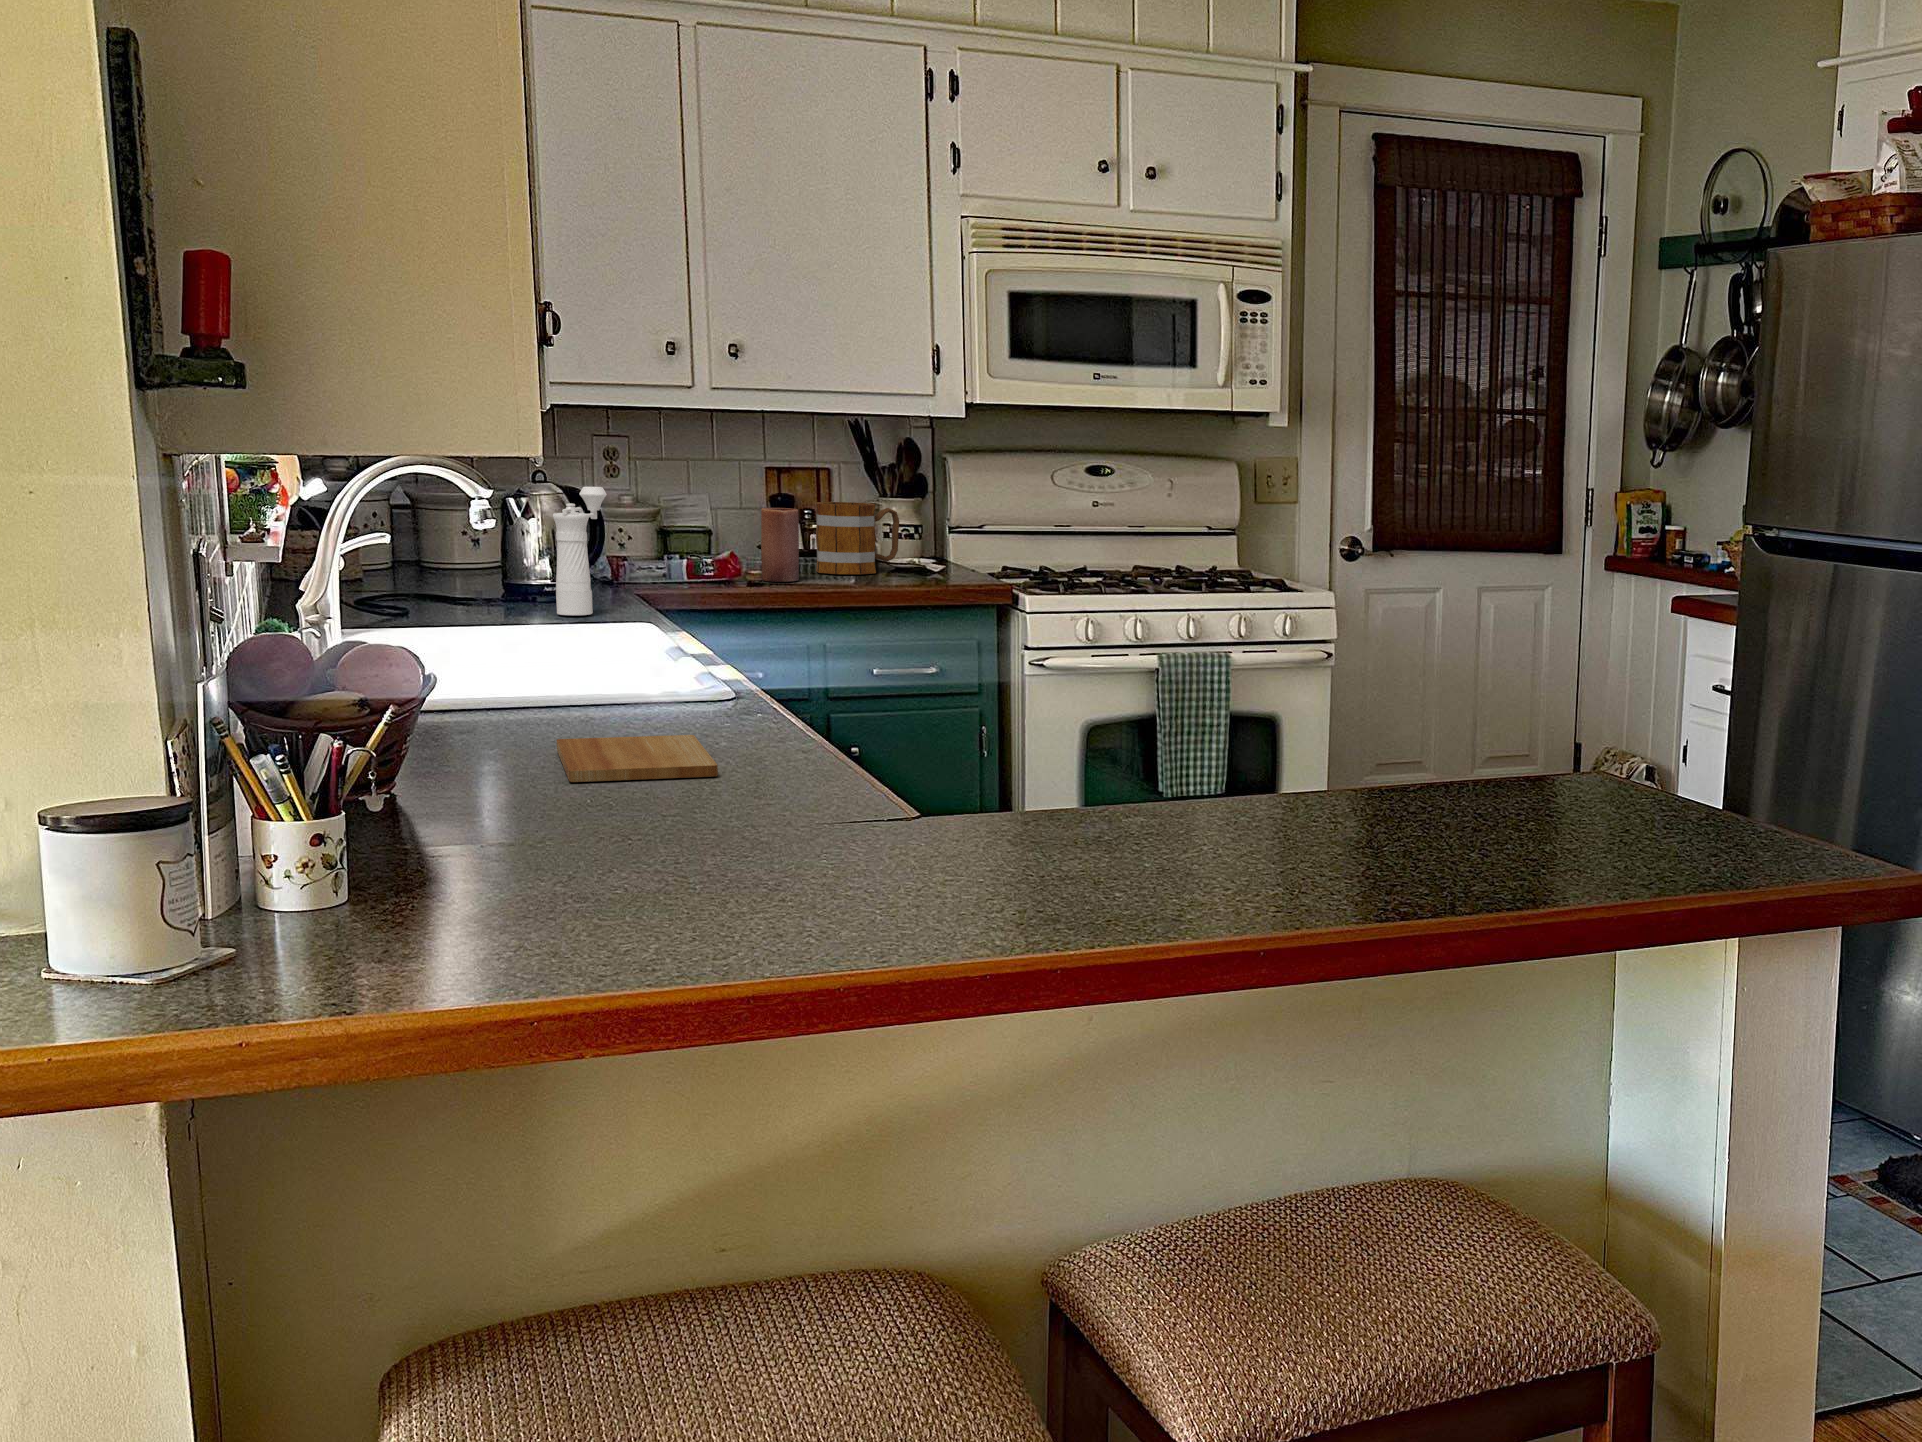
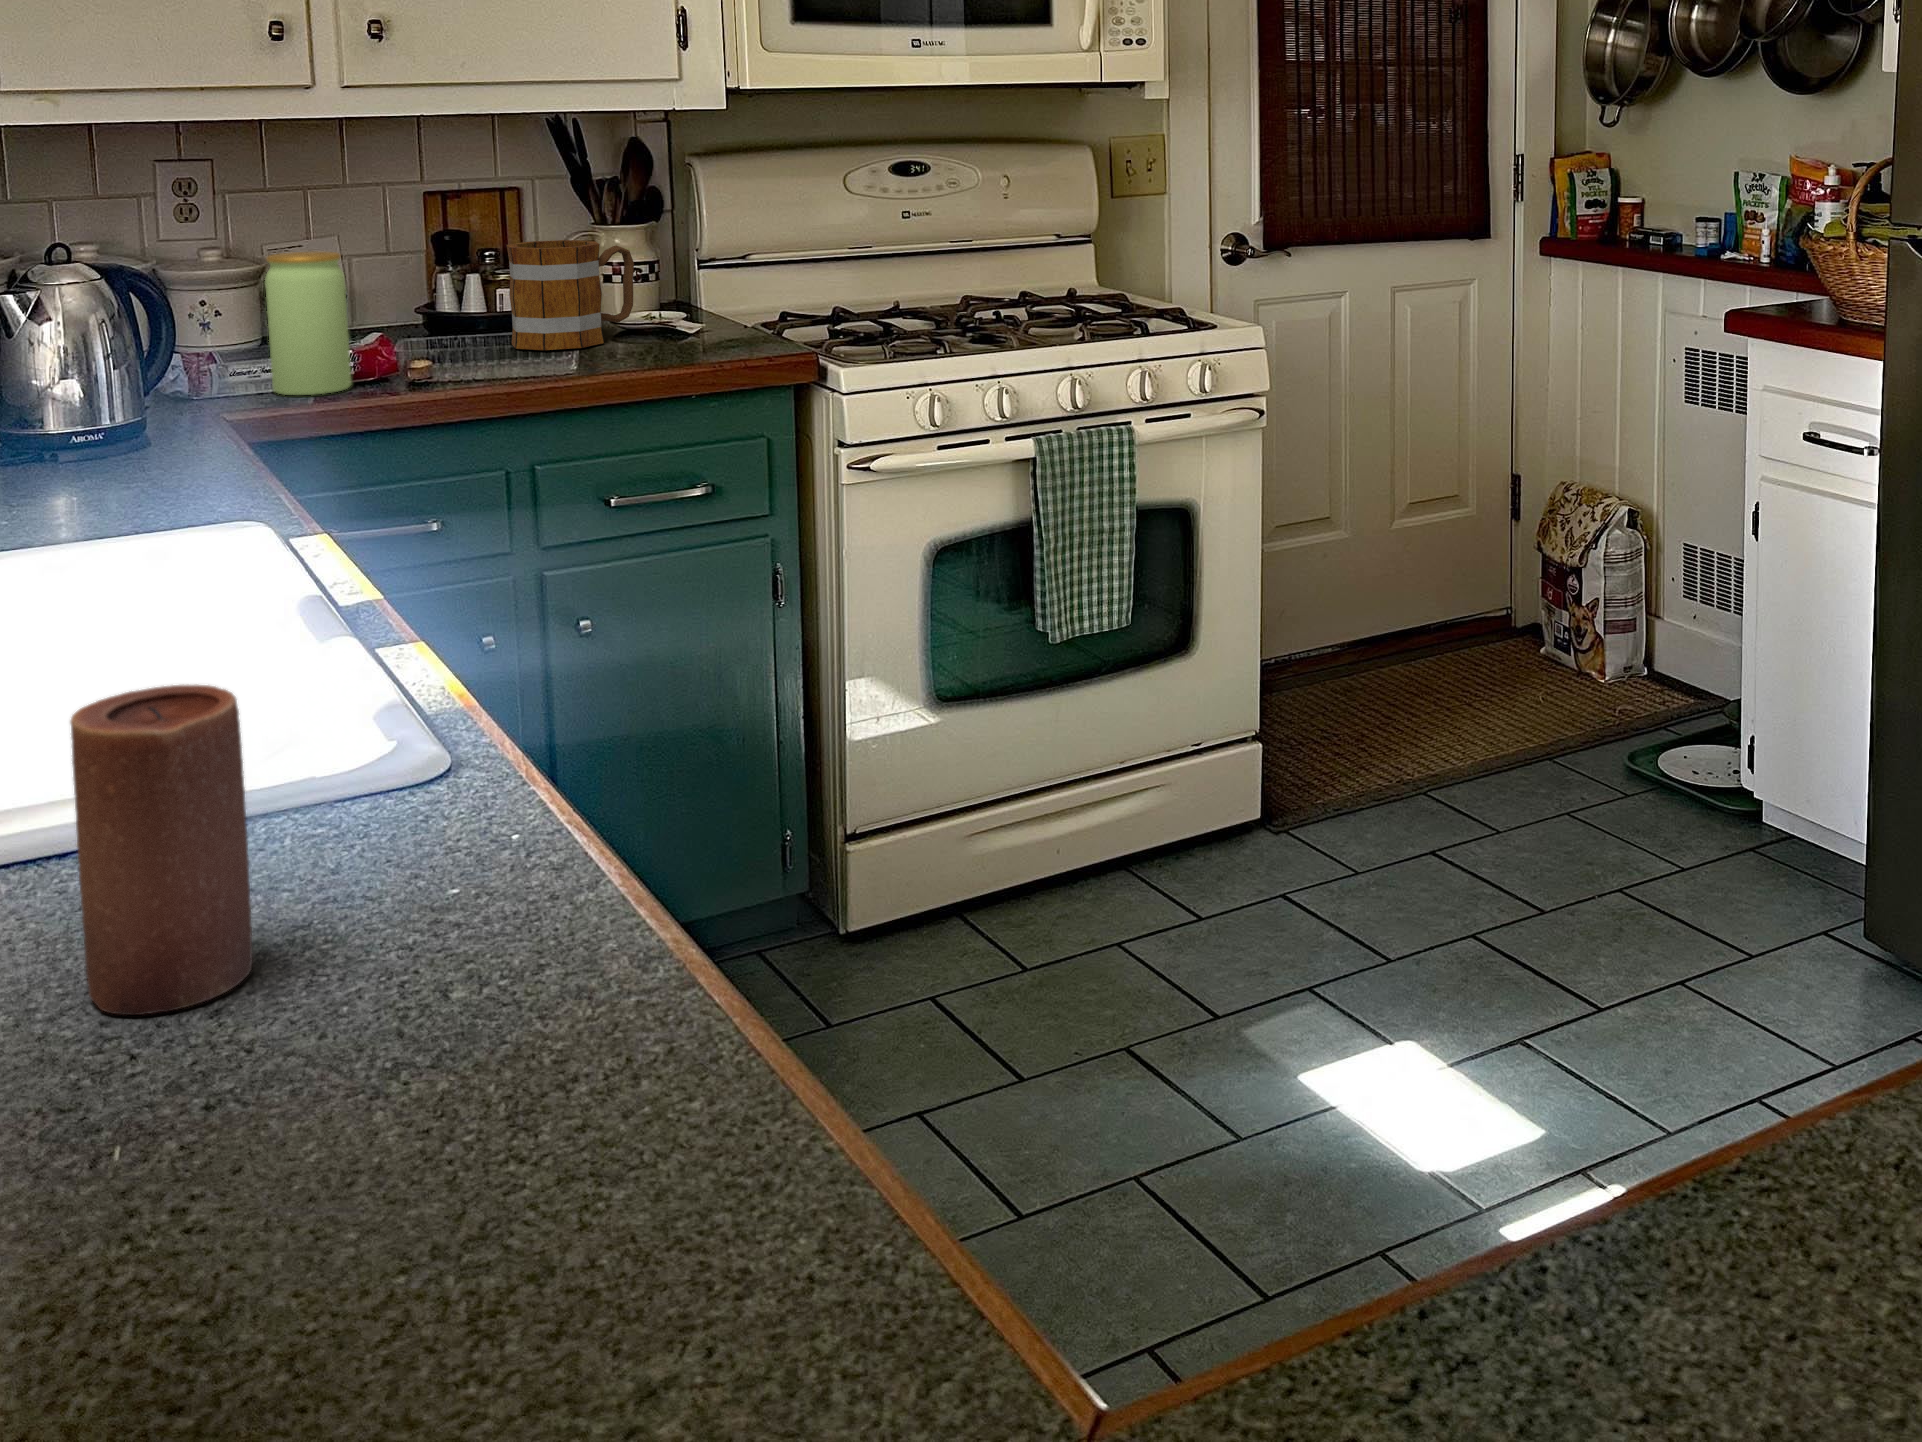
pepper mill: present [552,487,607,615] -> none [79,269,175,492]
jar: none [659,494,710,585] -> present [265,251,351,395]
candle: present [761,508,799,582] -> present [70,684,253,1015]
cutting board: present [556,735,718,782] -> none [48,995,484,1333]

